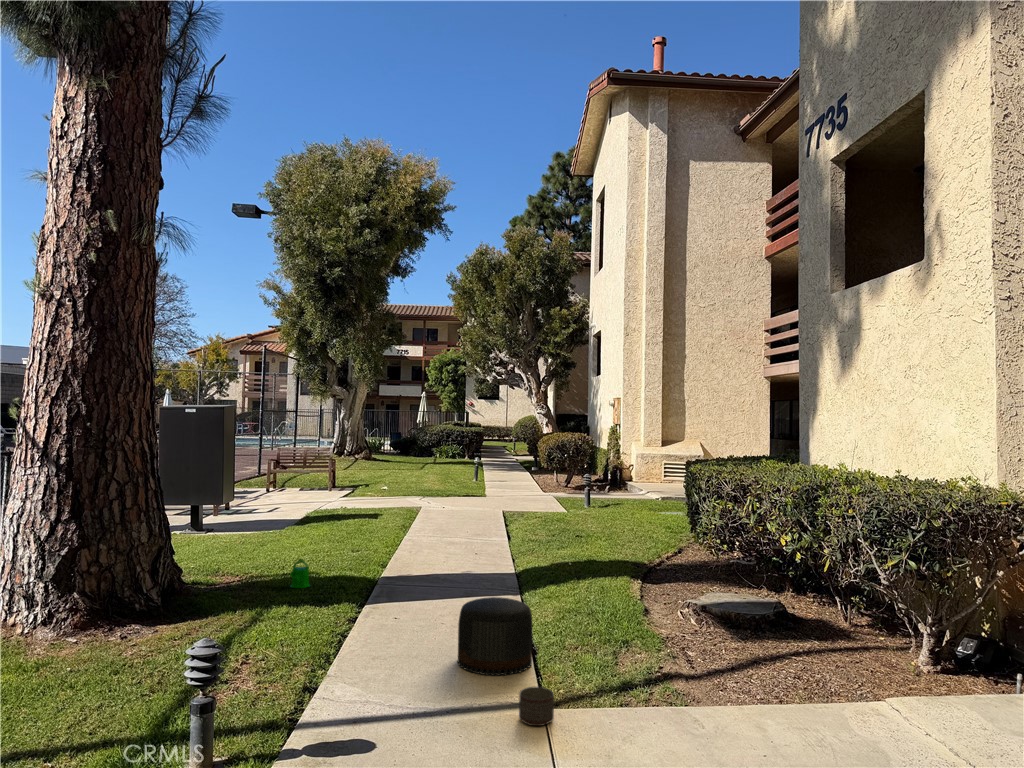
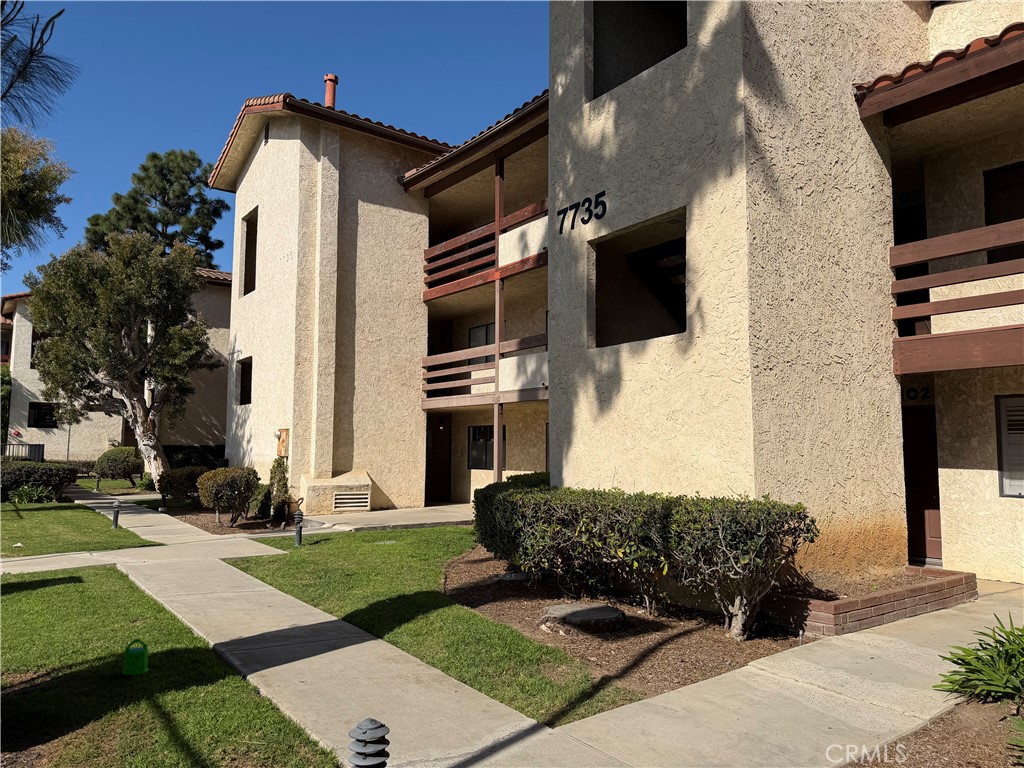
pouf: present [458,597,533,676] -> none [440,636,511,712]
planter: present [519,687,554,726] -> none [571,704,602,739]

